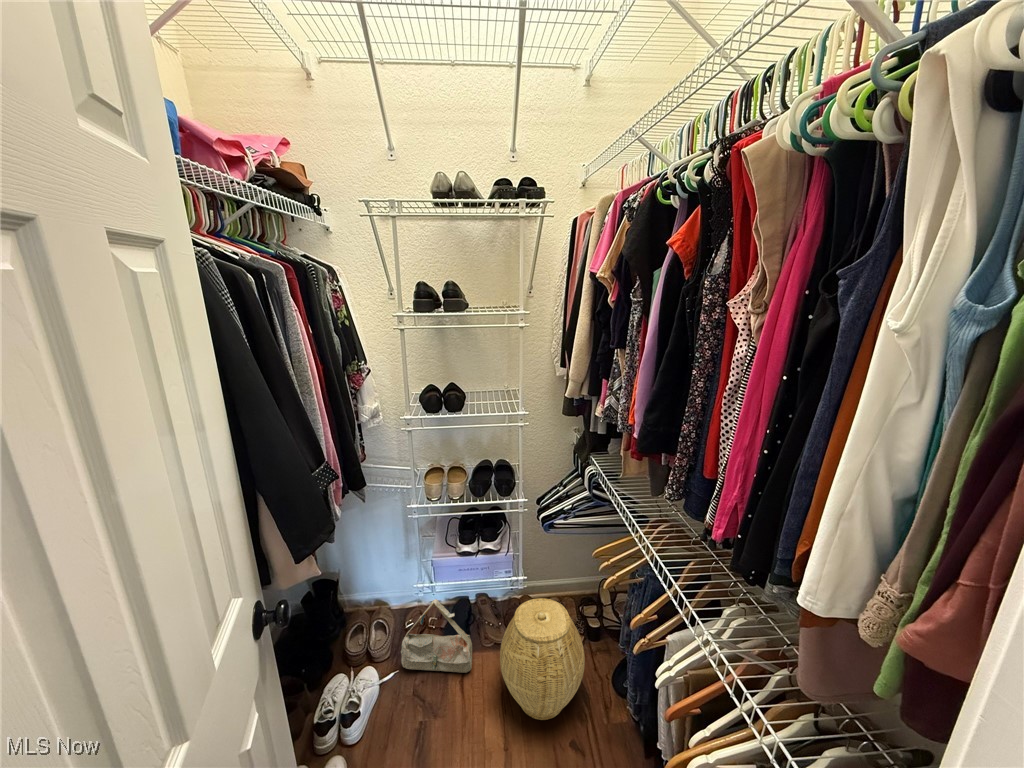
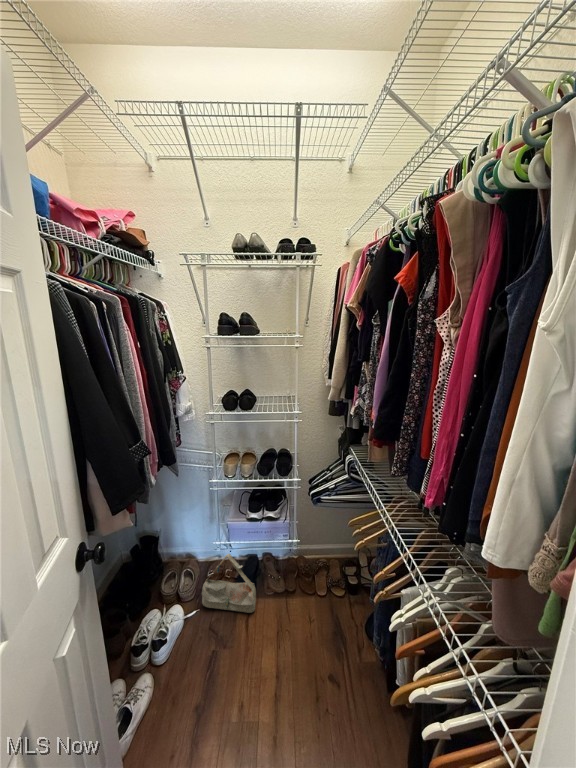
woven basket: present [500,598,585,720] -> none [275,557,341,654]

